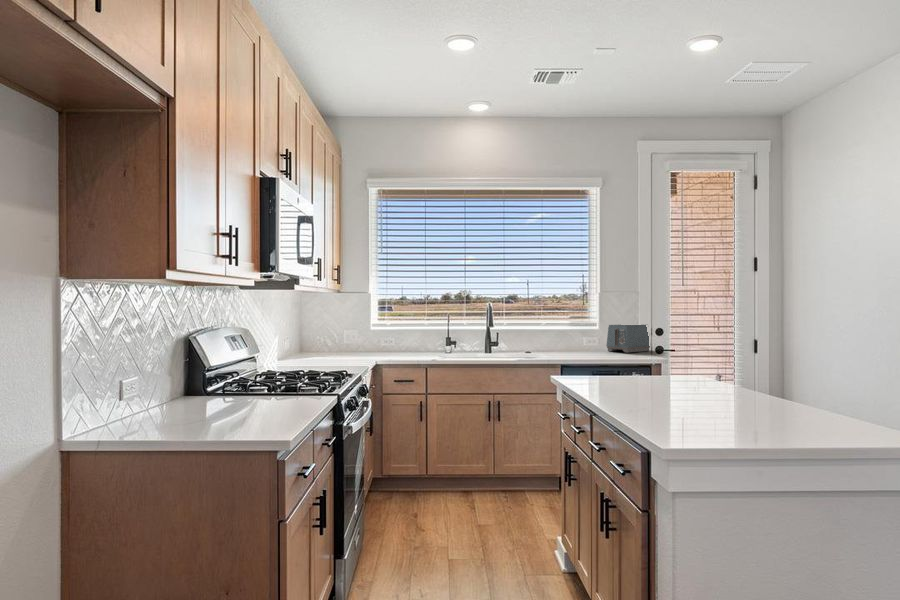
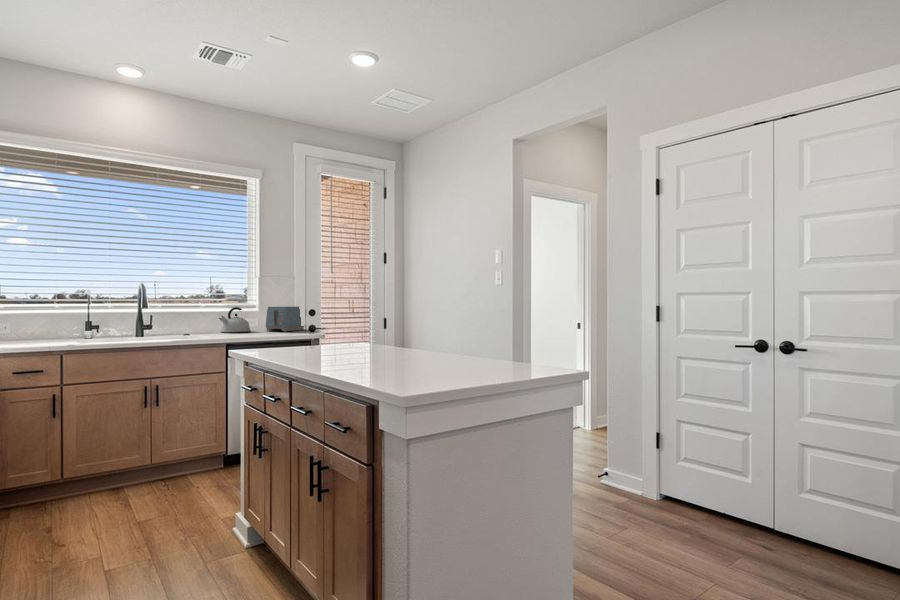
kettle: none [559,325,591,351] -> present [219,307,251,332]

